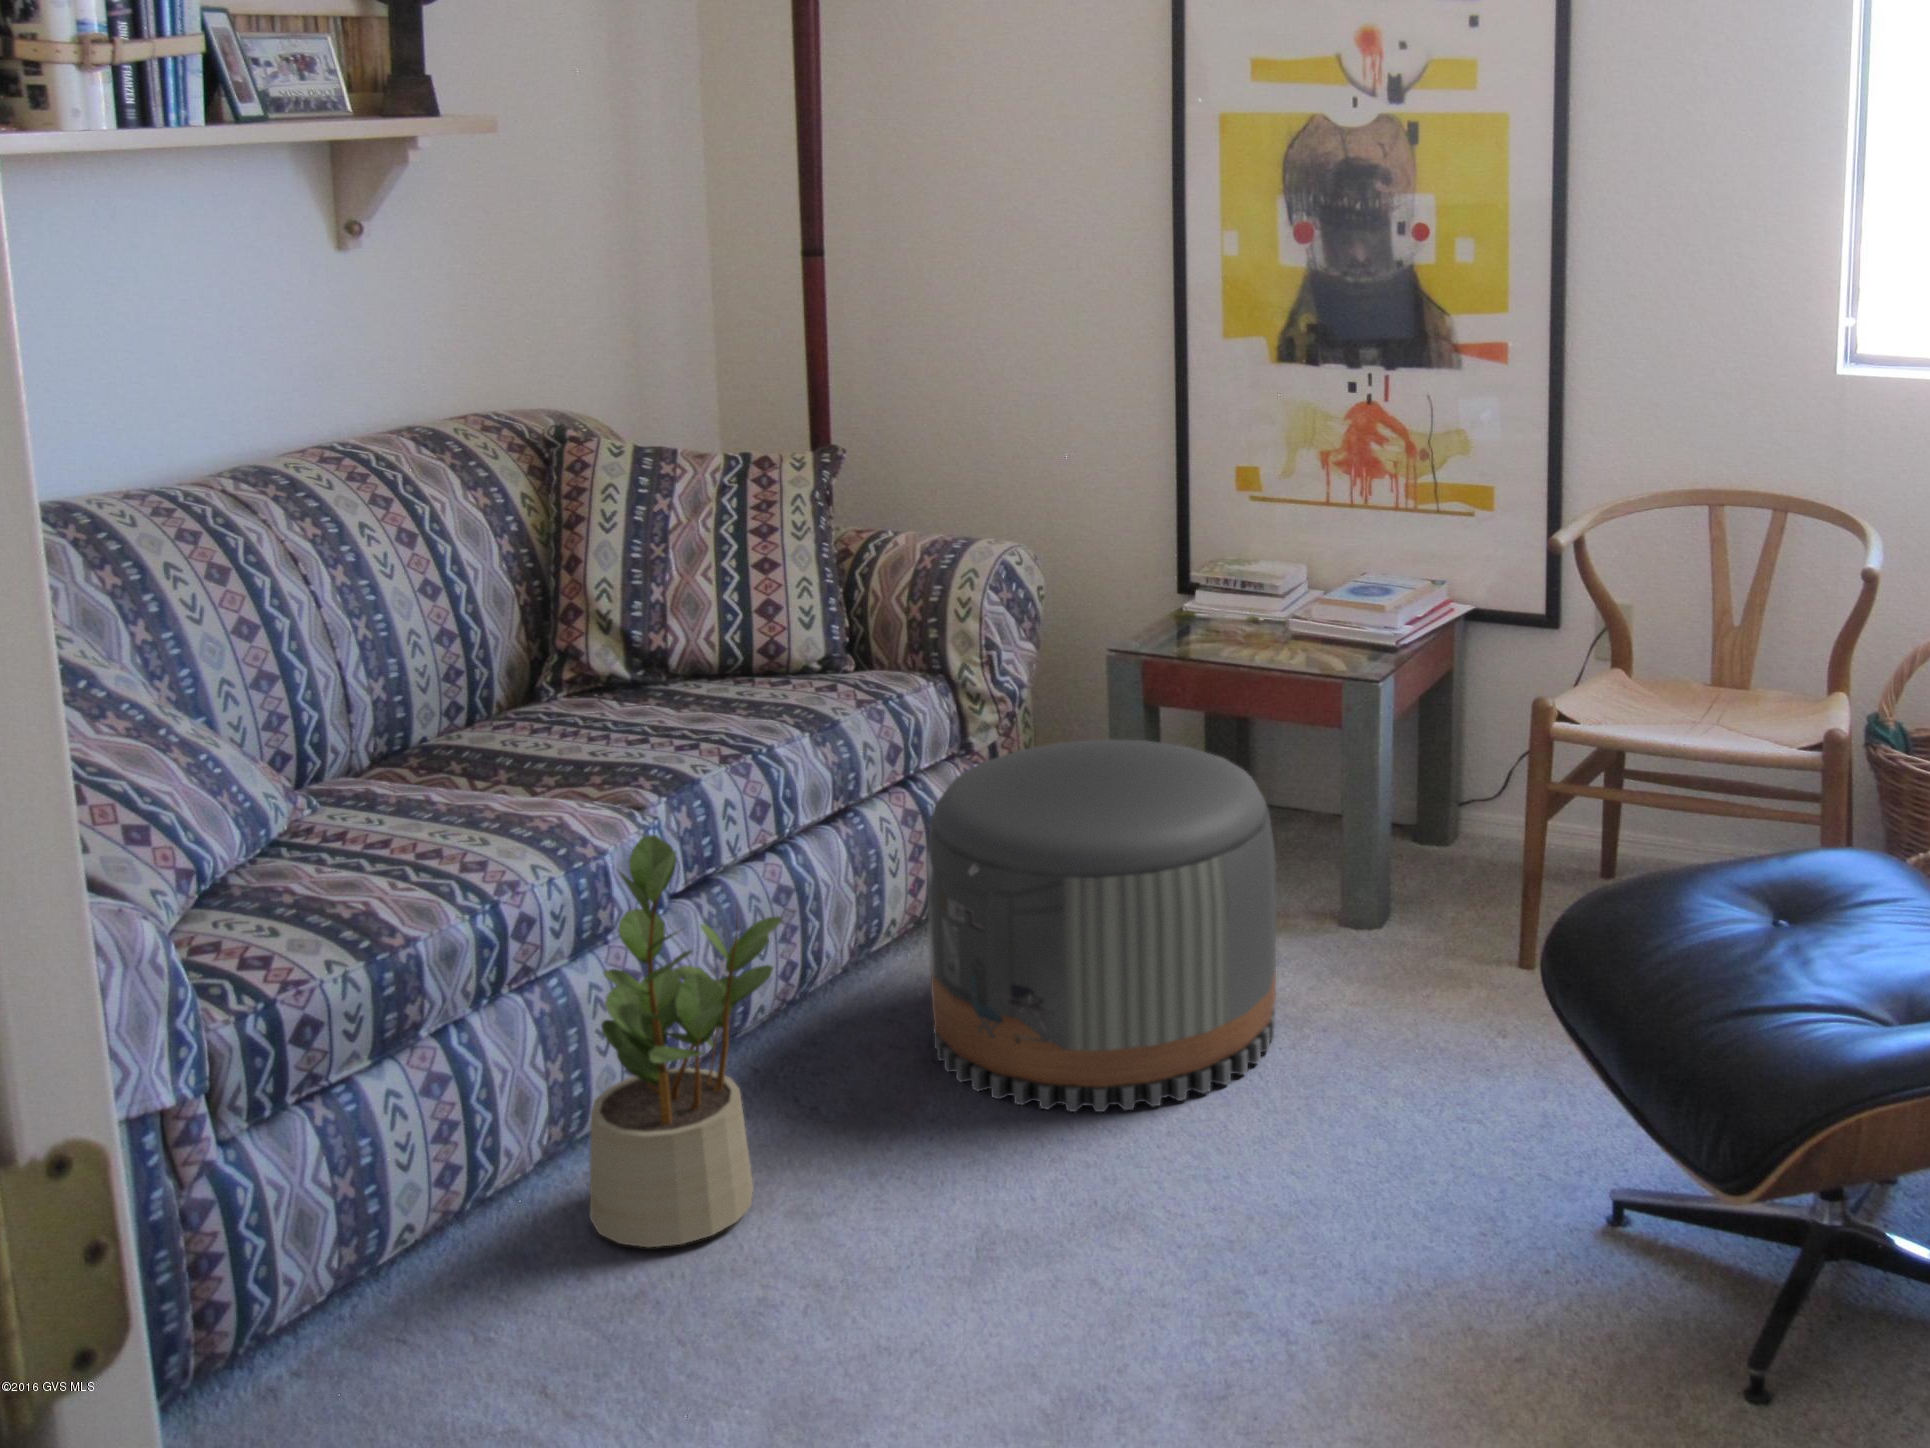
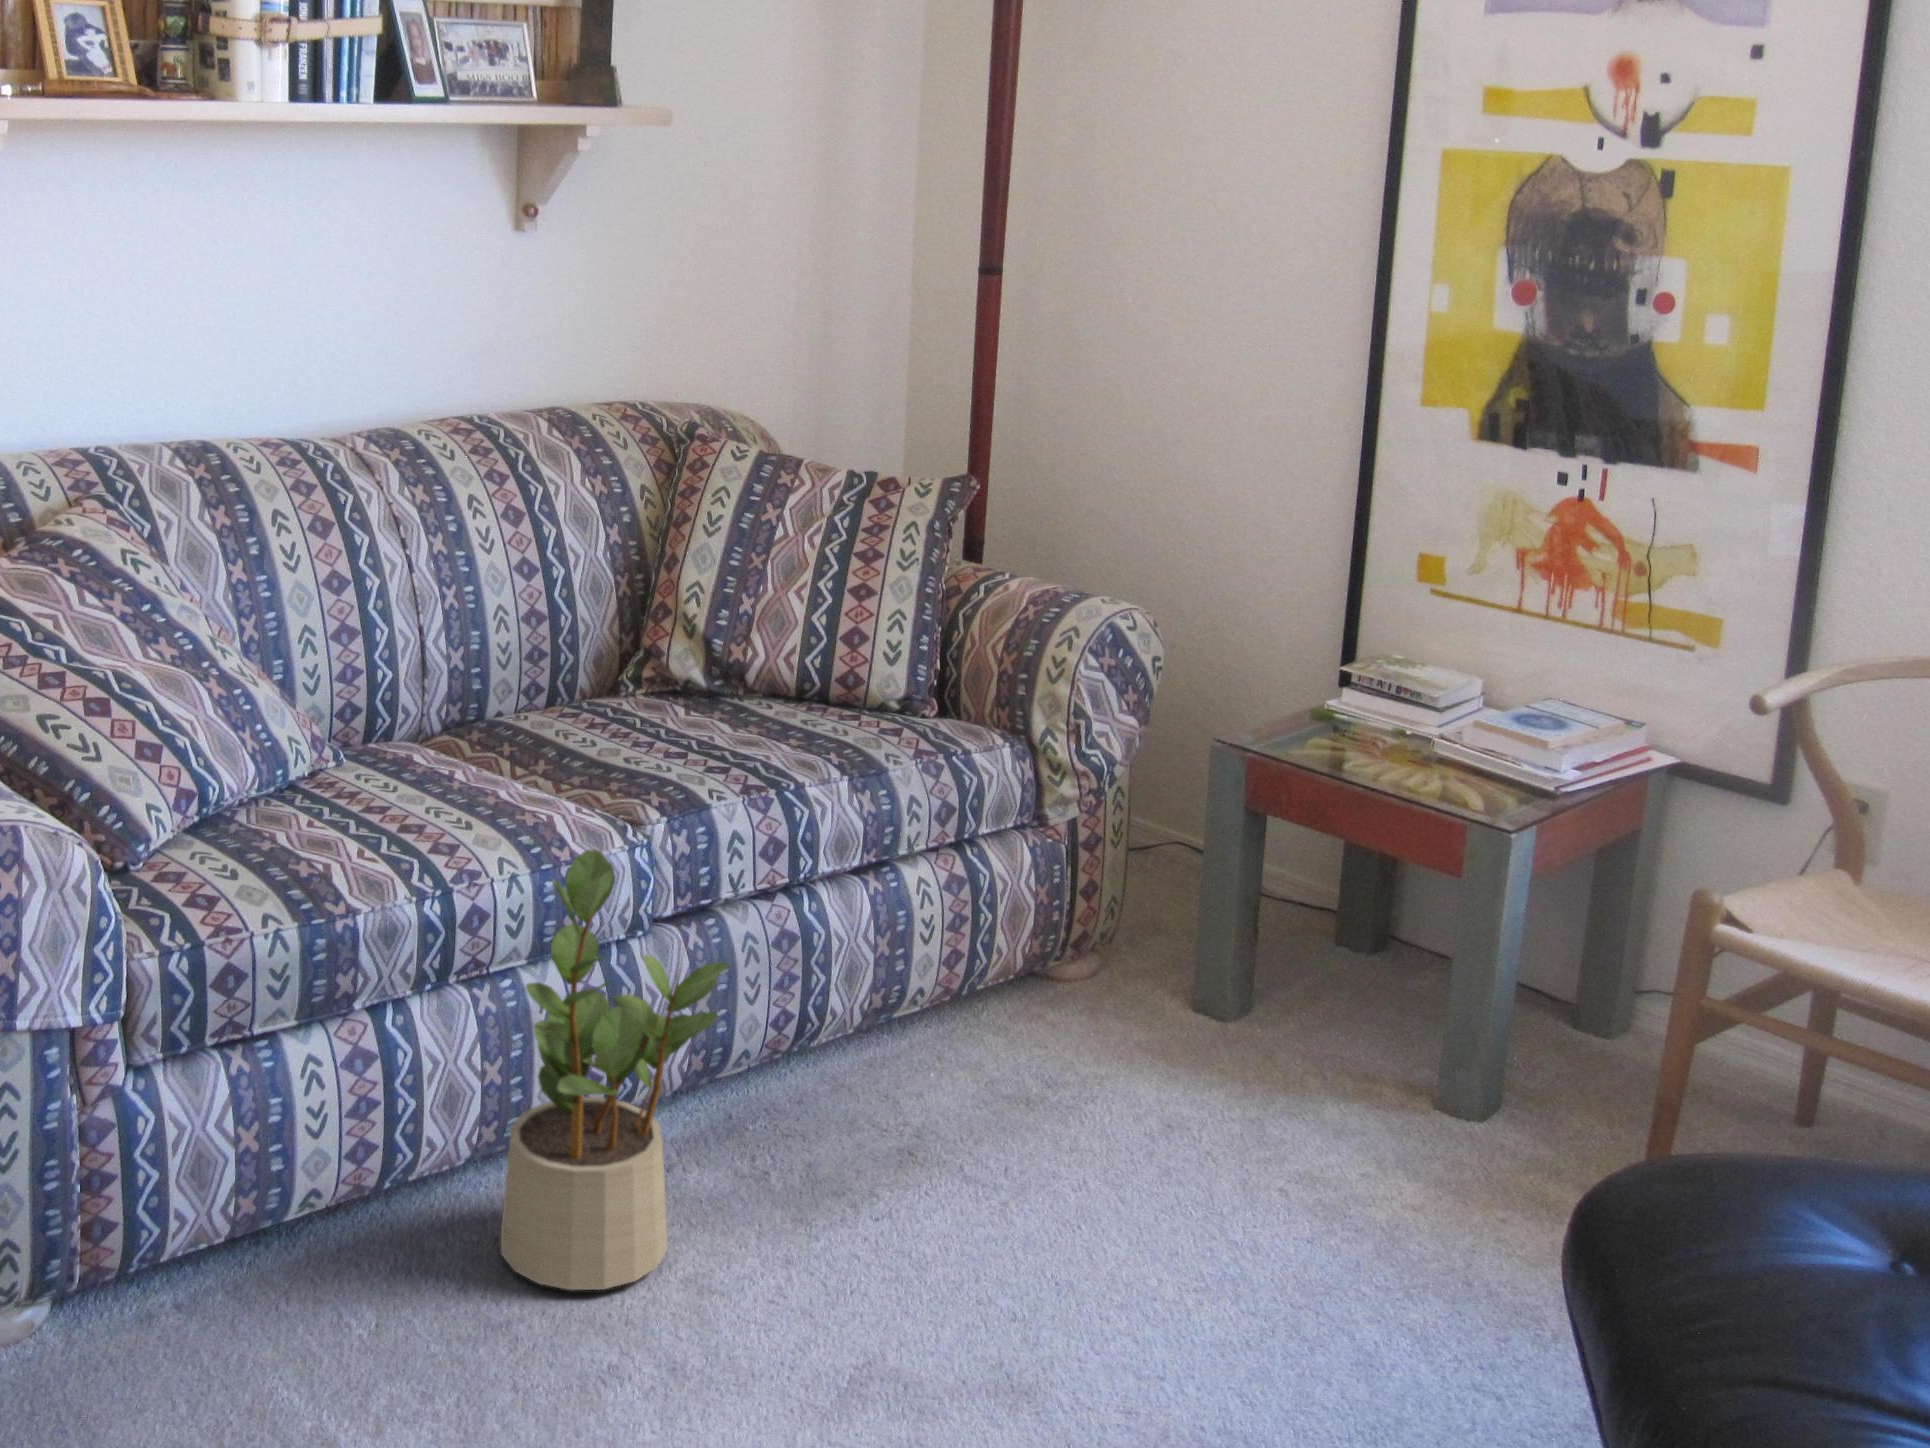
pouf: present [926,739,1276,1112] -> none [922,832,1336,1275]

